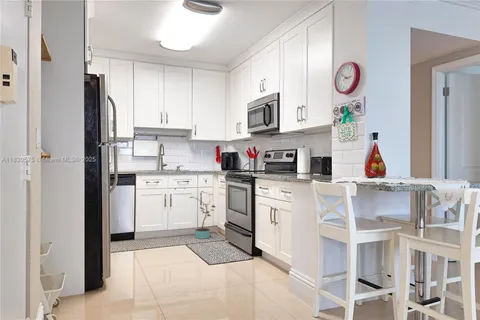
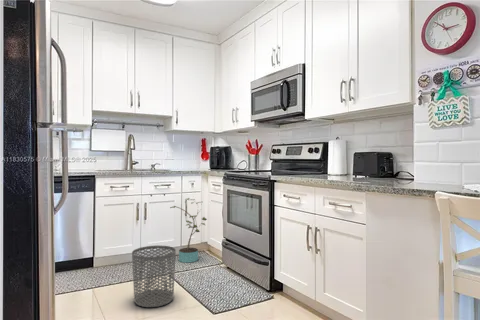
waste bin: none [158,222,187,262] -> present [132,245,176,307]

